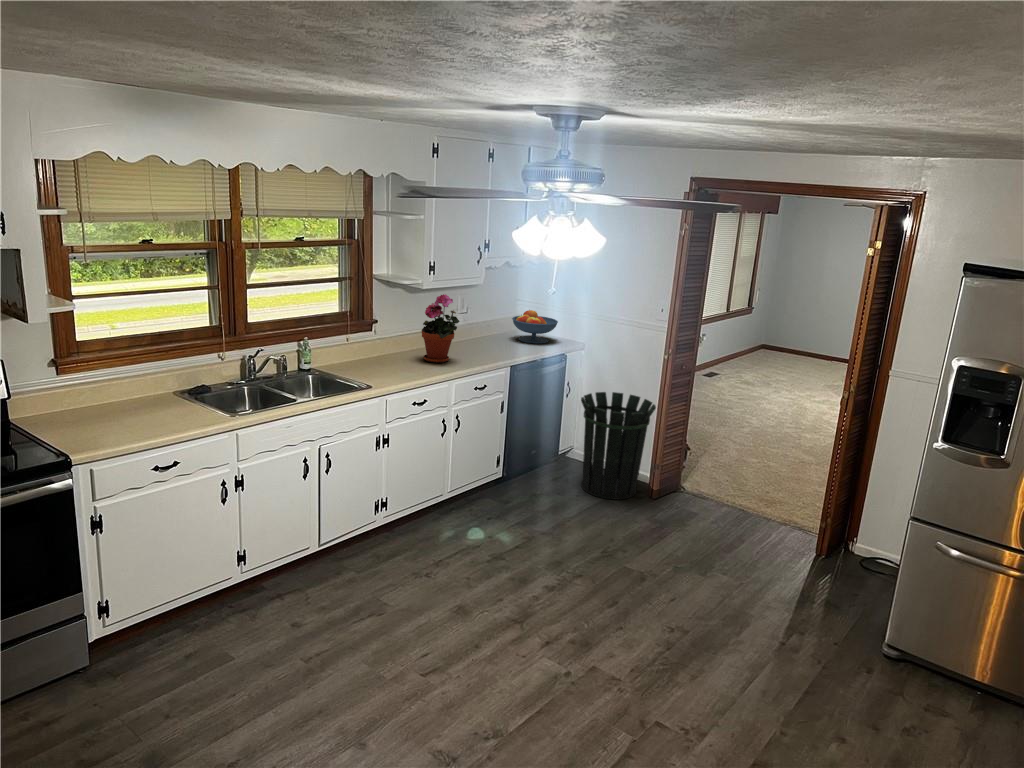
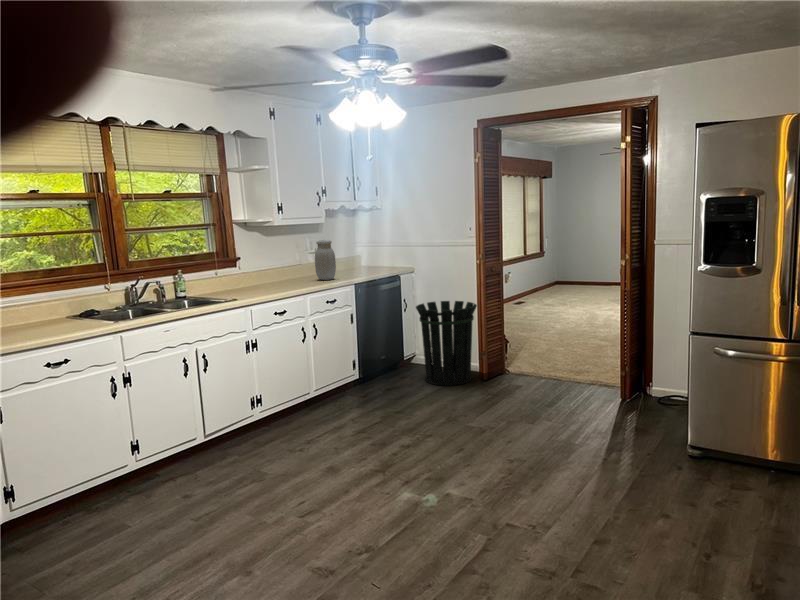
potted plant: present [422,294,459,363] -> none [277,229,308,285]
jar: none [466,307,491,357] -> present [315,240,336,280]
fruit bowl: present [512,310,558,343] -> none [352,246,390,271]

